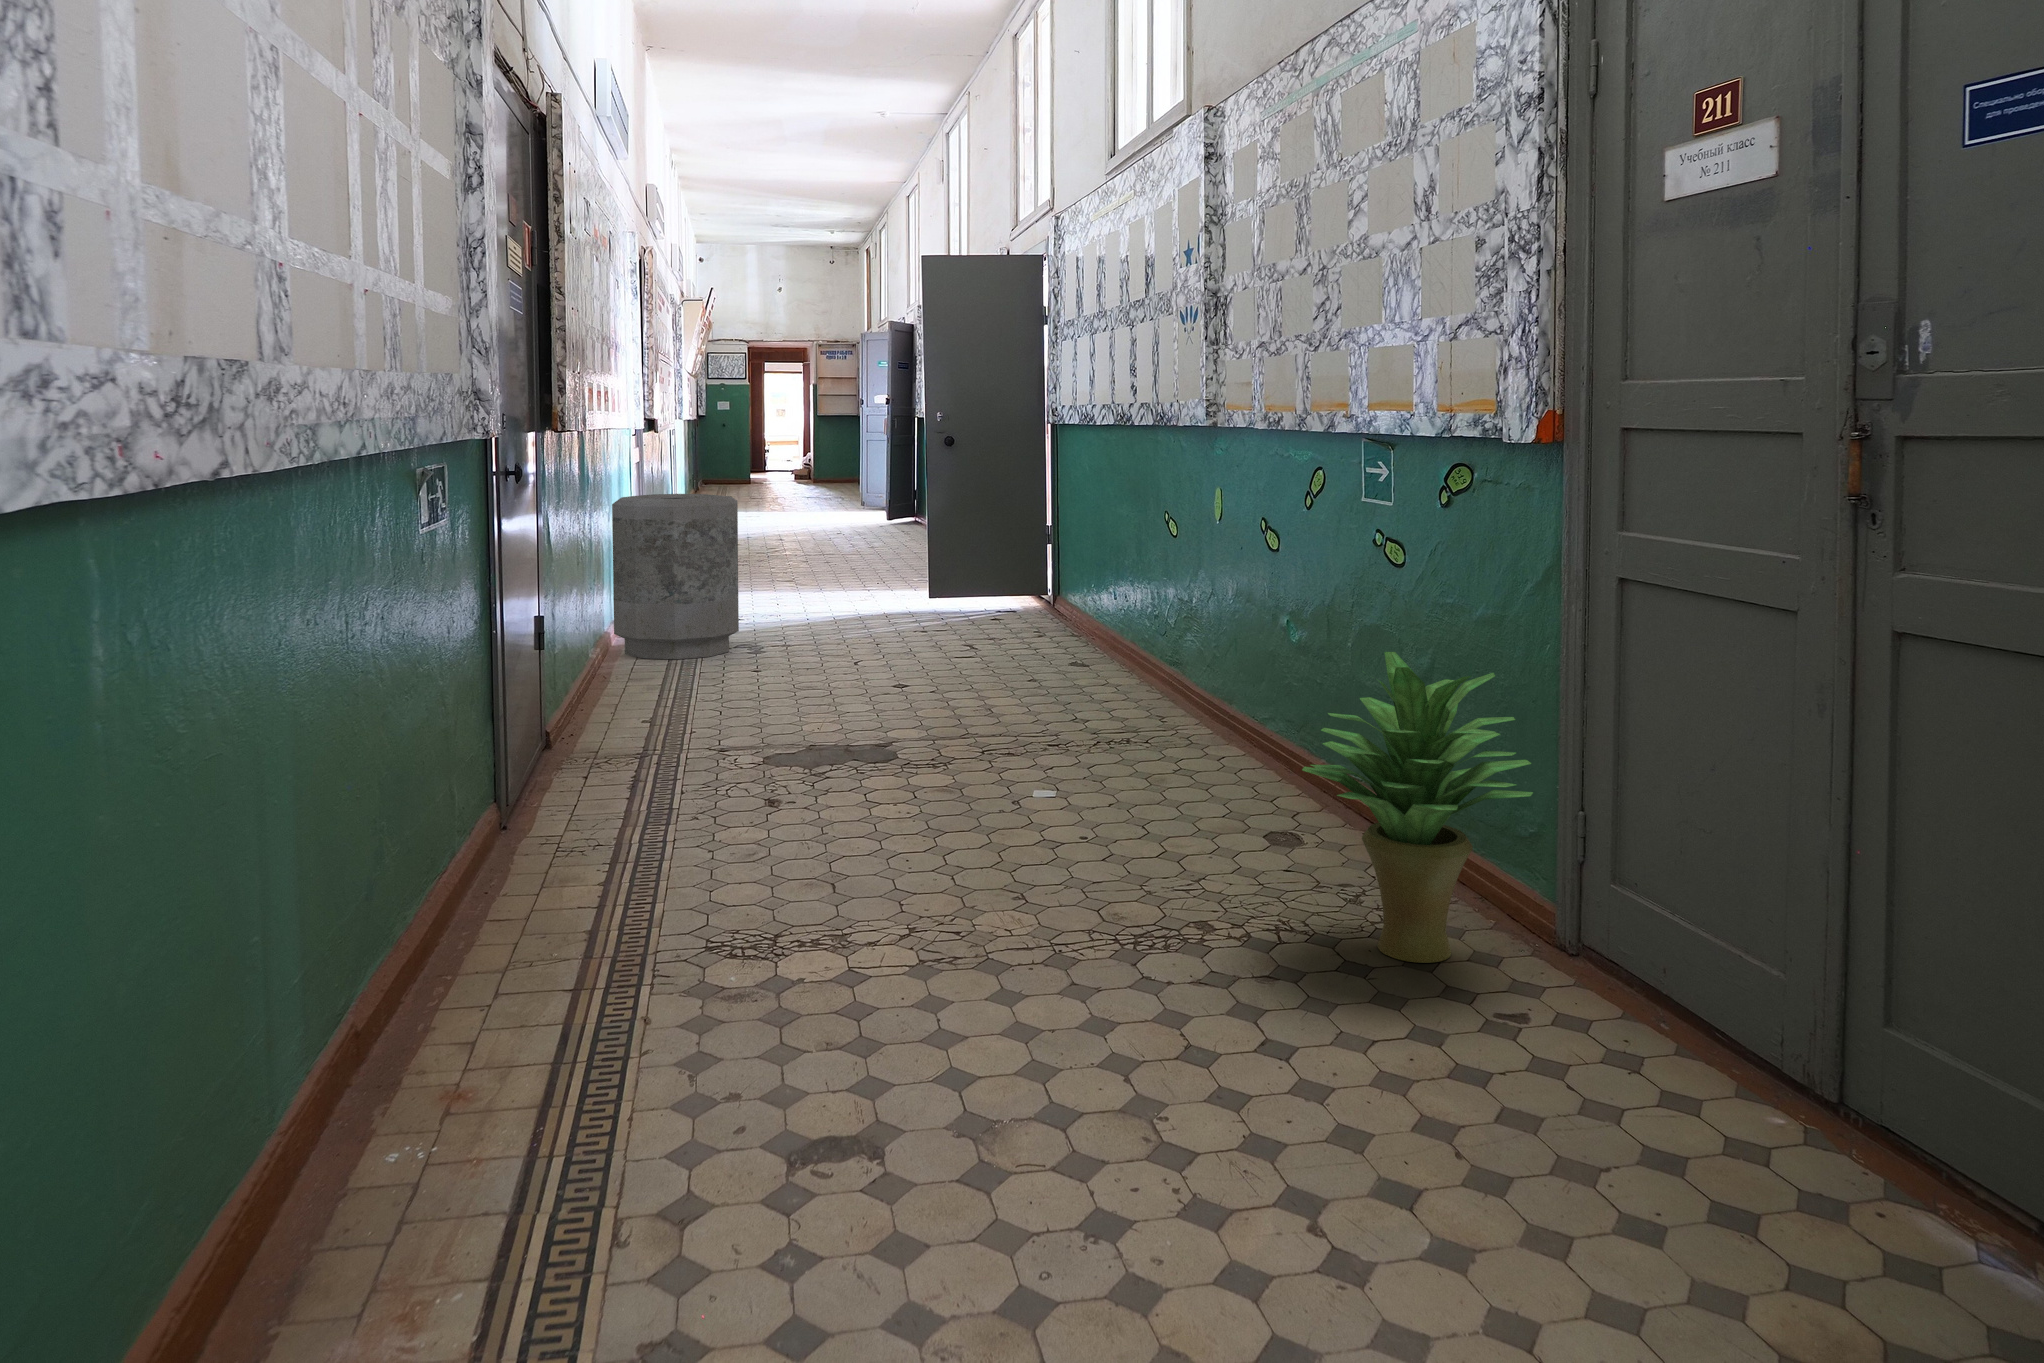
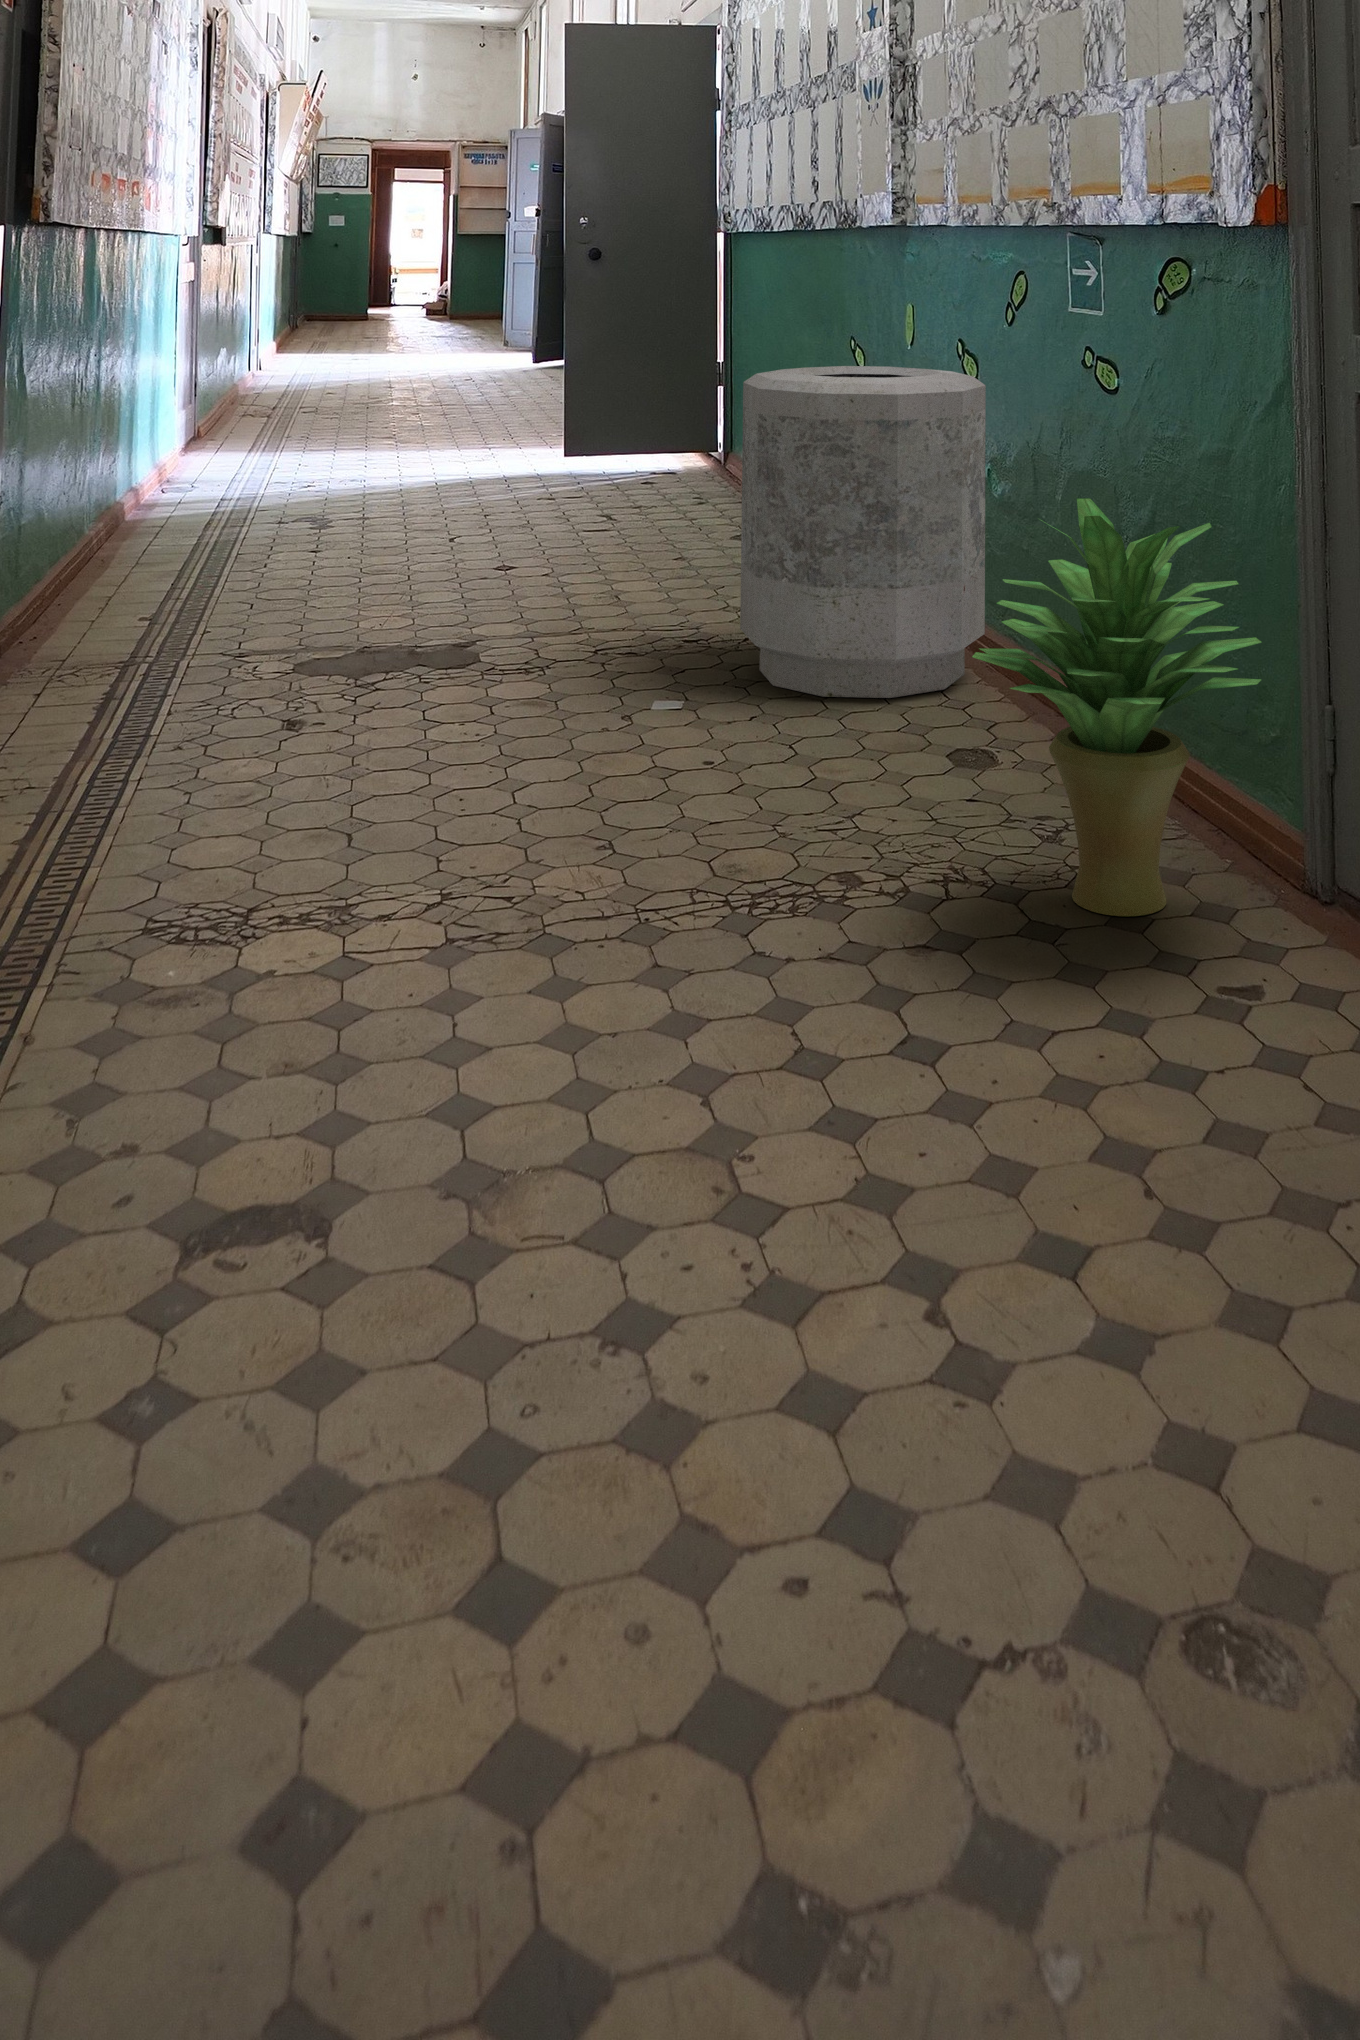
trash can: present [612,494,739,659] -> present [740,366,986,698]

